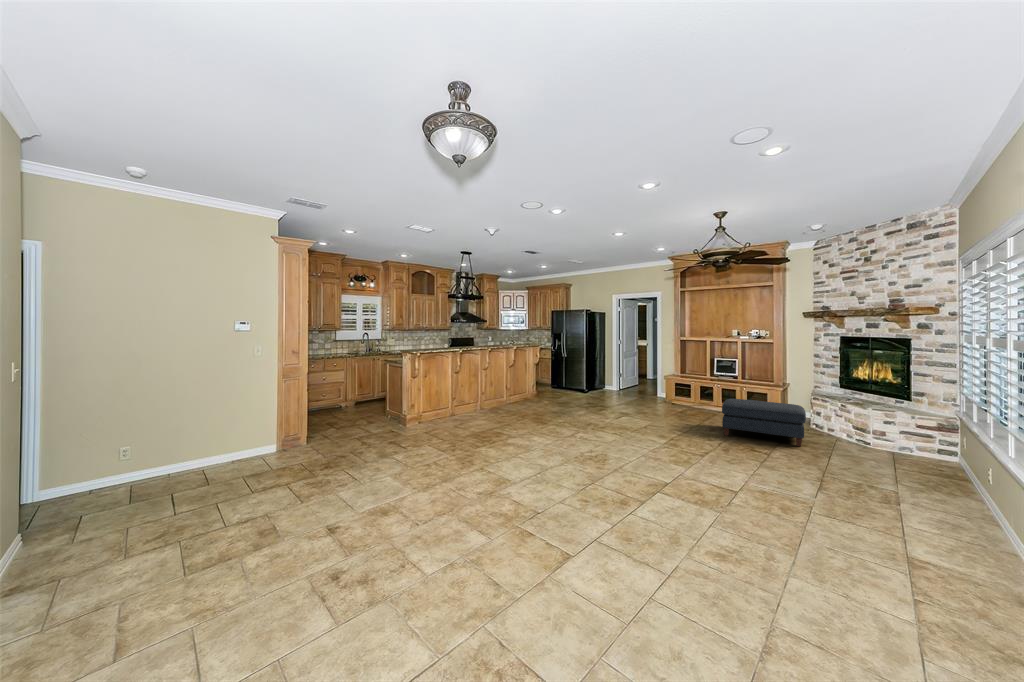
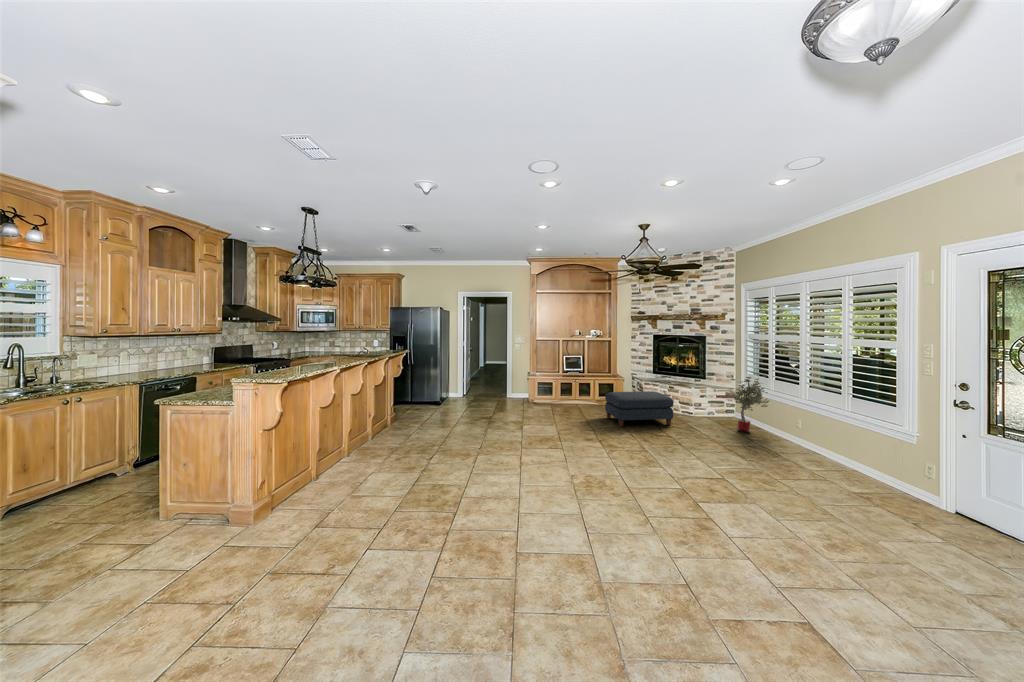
potted tree: none [900,393,969,476] -> present [733,377,769,432]

